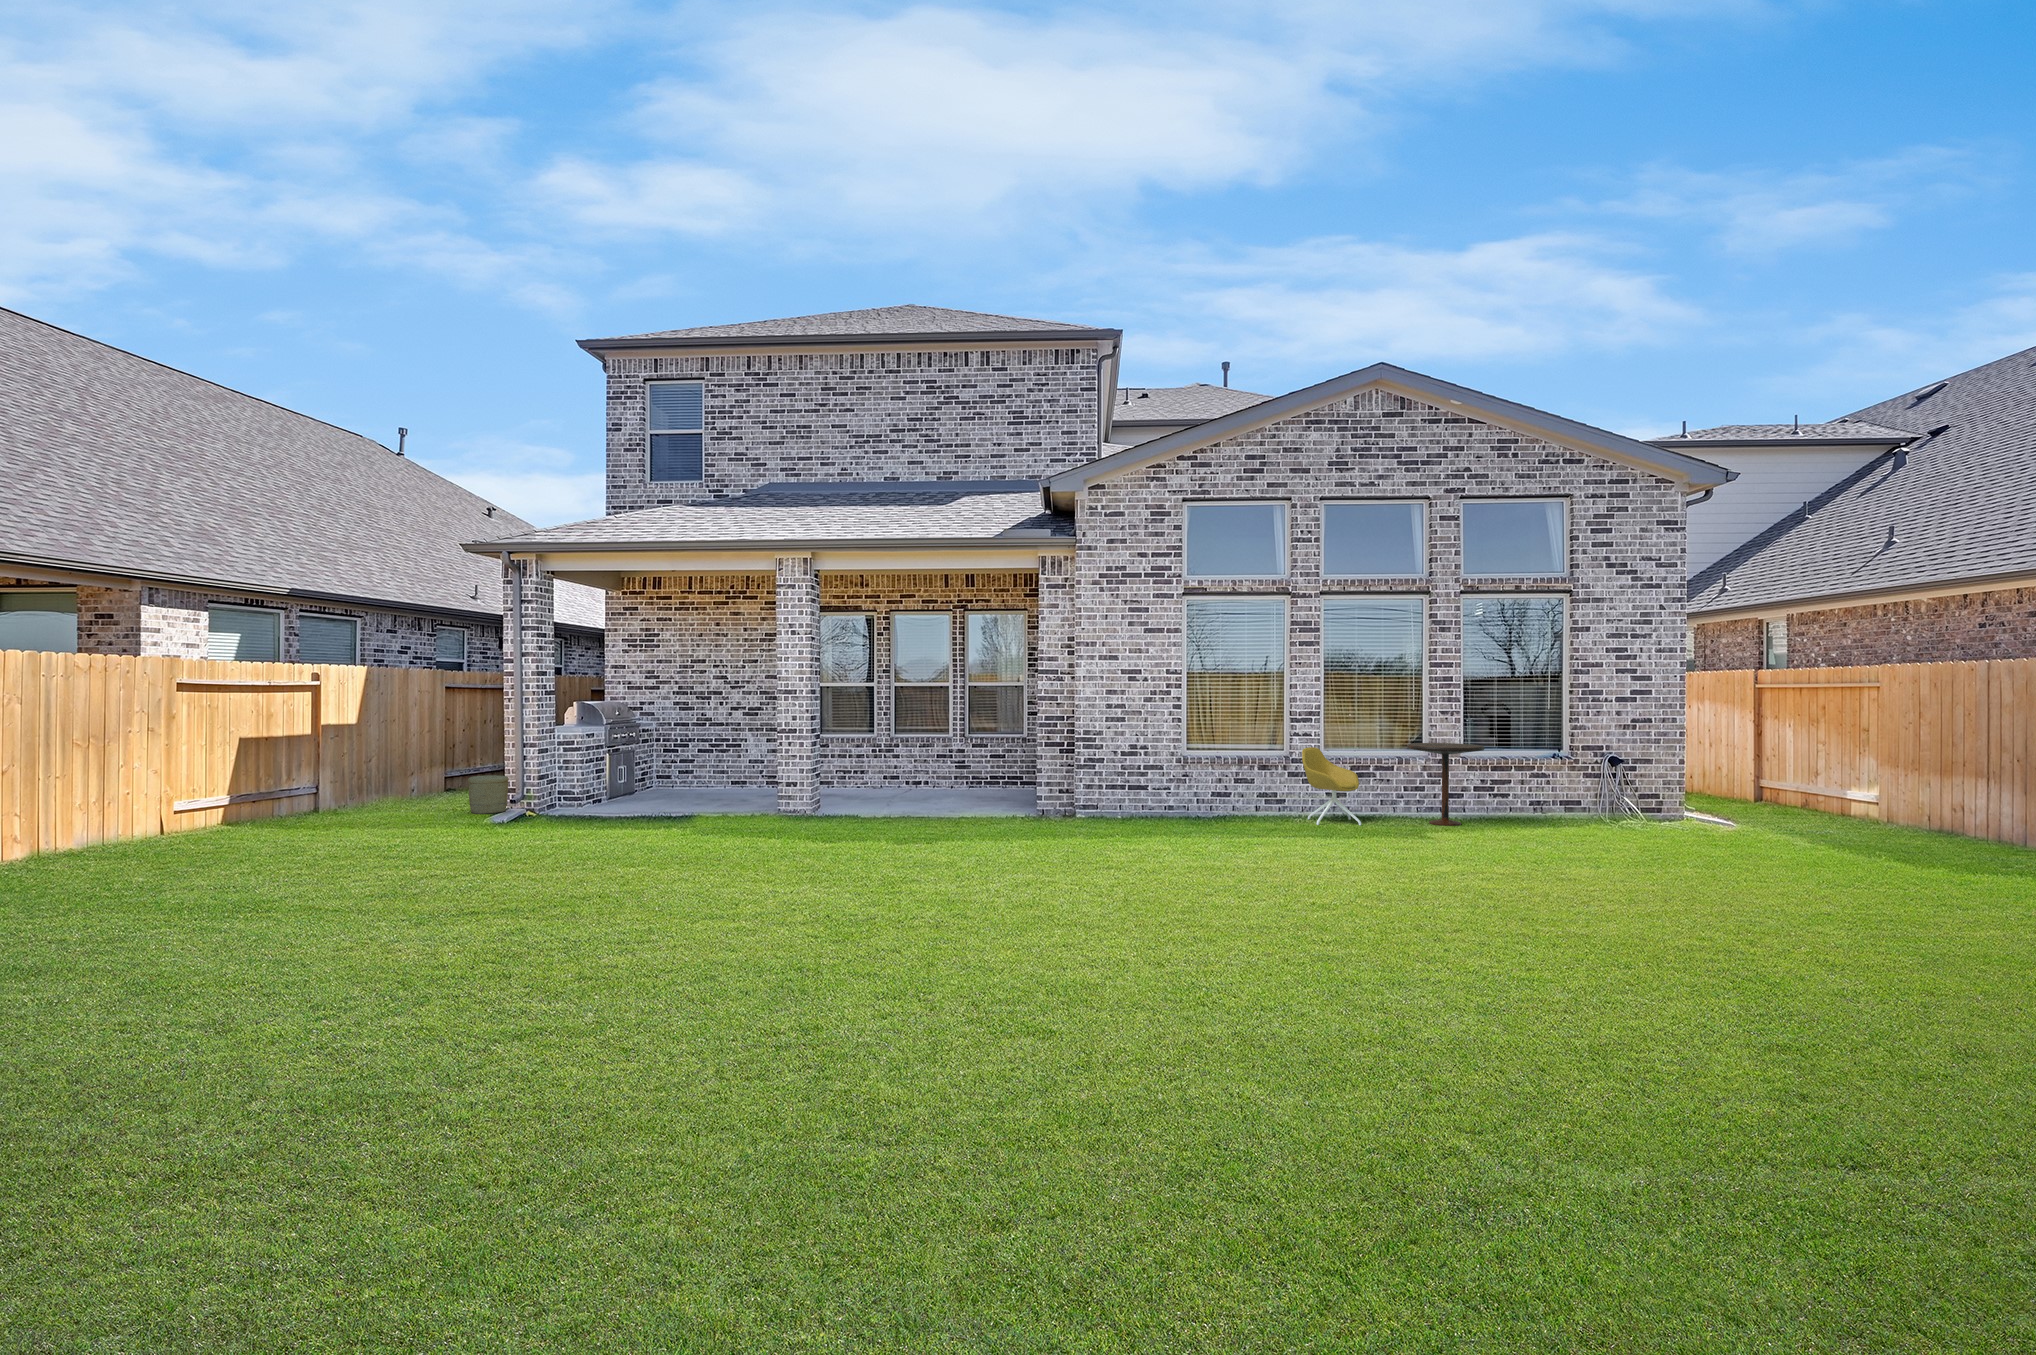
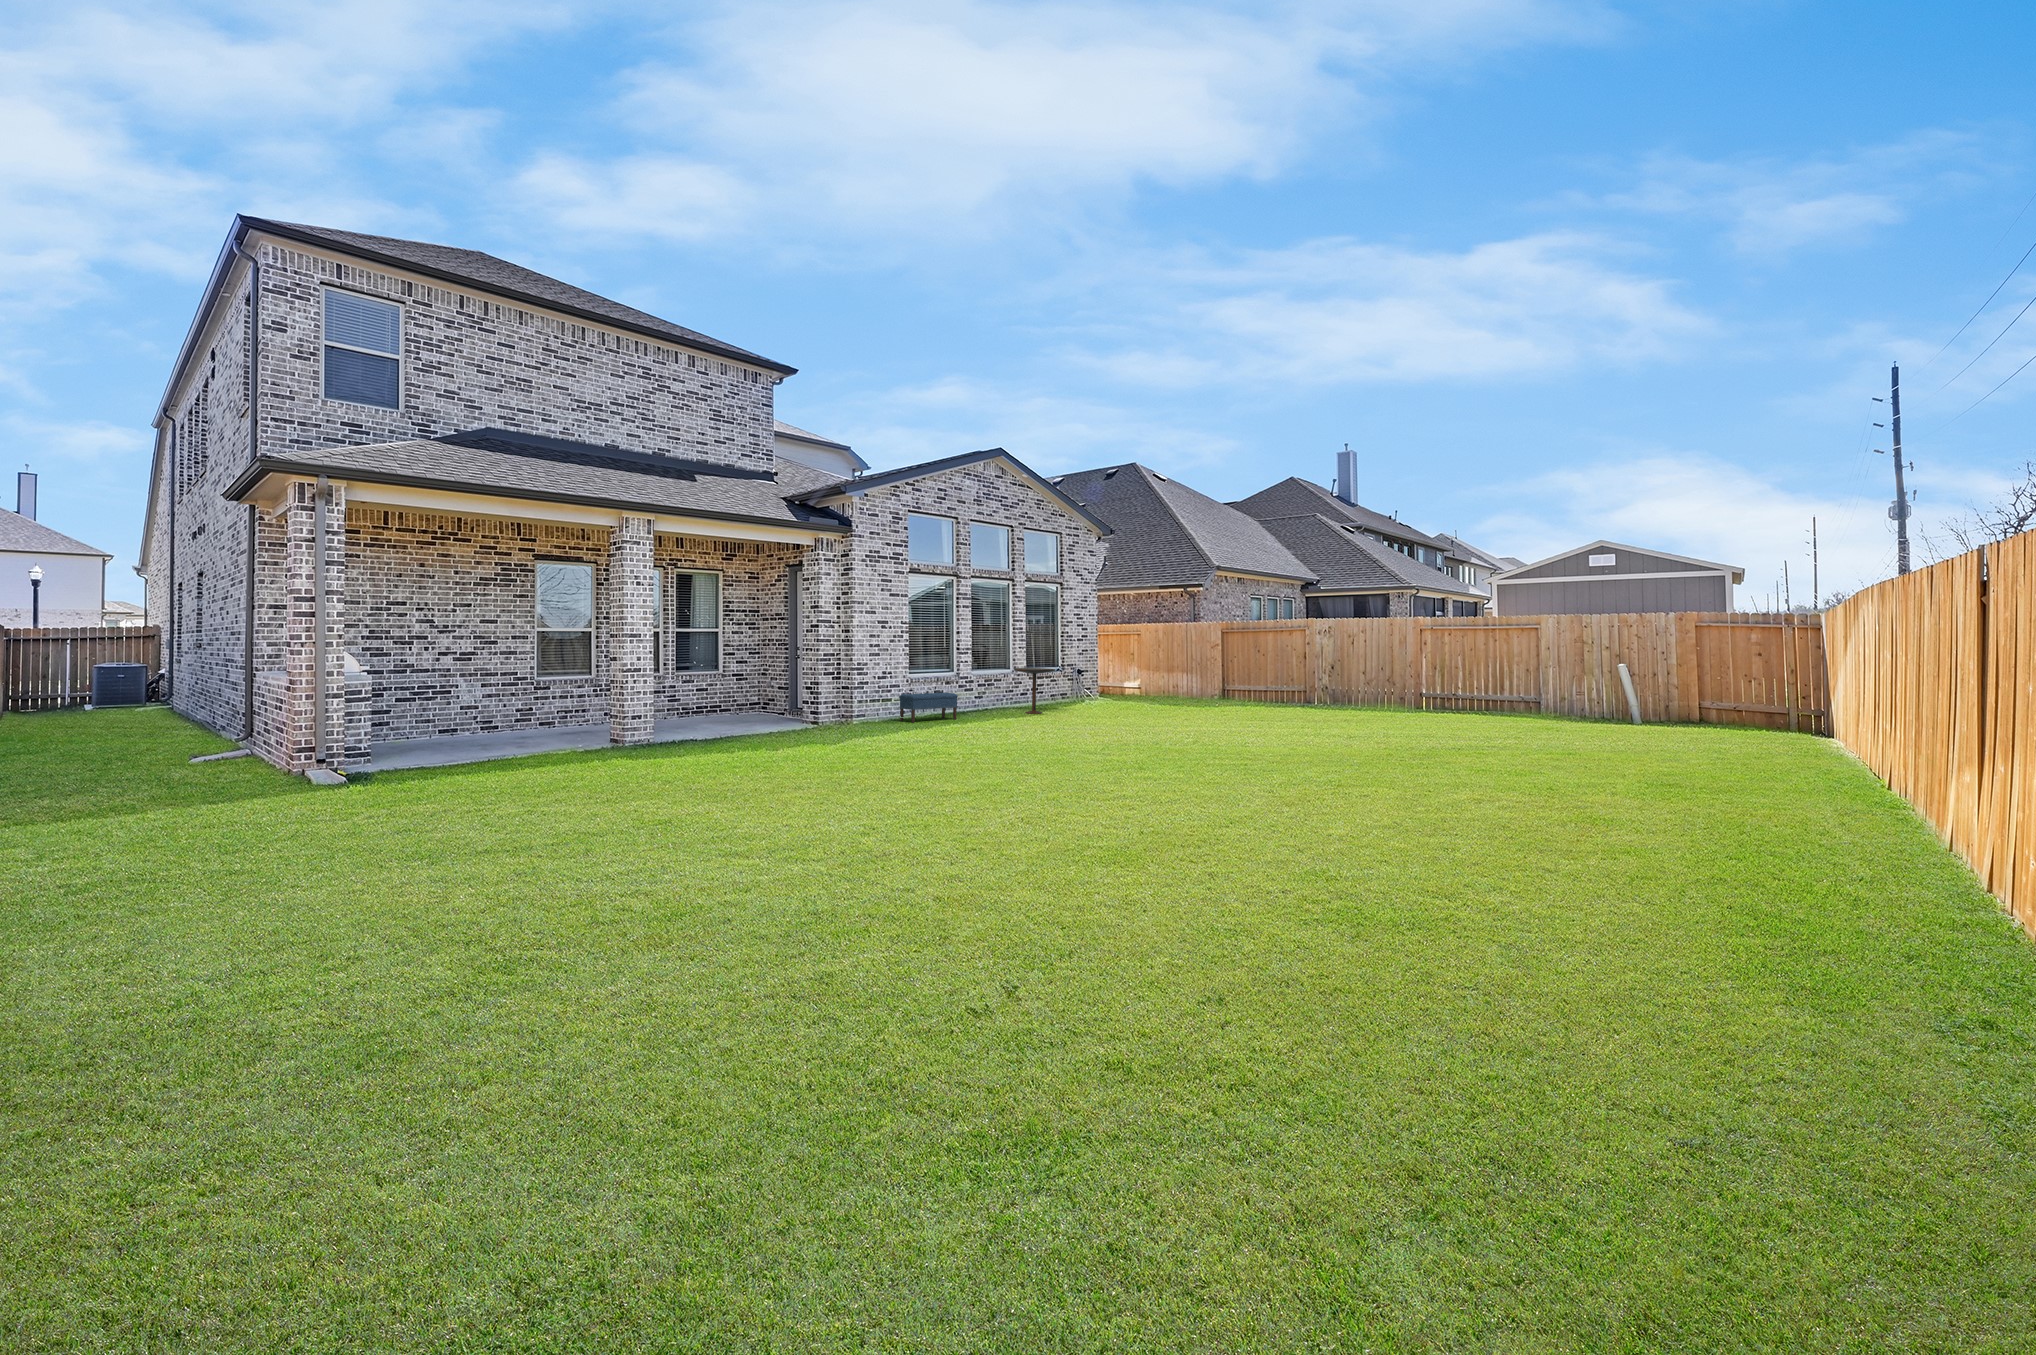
chair: present [1302,747,1361,825] -> none [971,672,1007,718]
woven basket: present [468,775,509,814] -> none [275,728,329,772]
bench: none [1167,777,1259,822] -> present [899,692,958,723]

